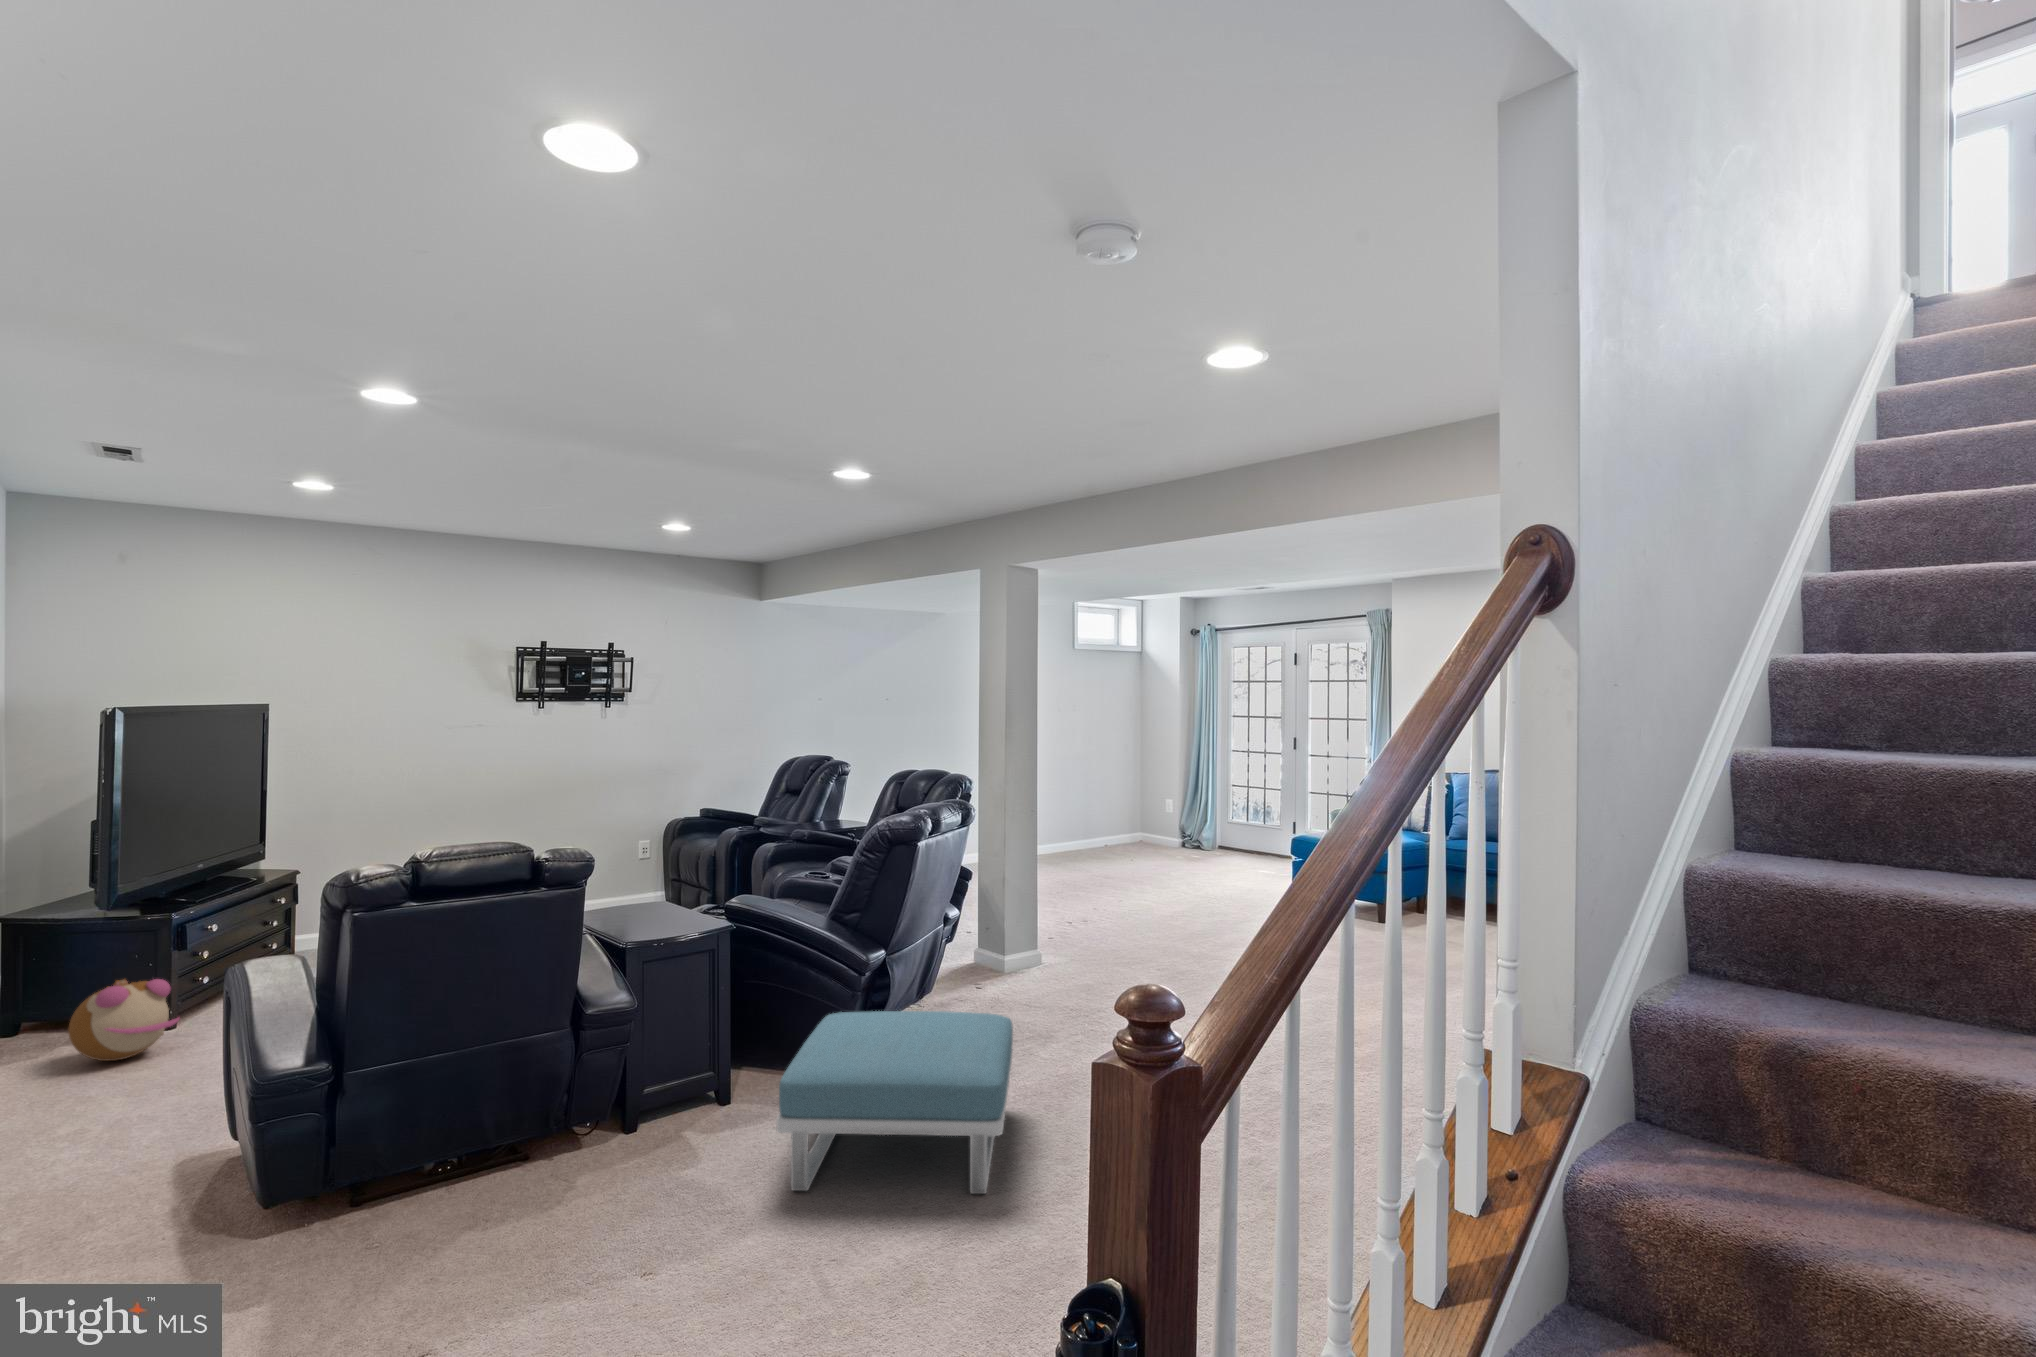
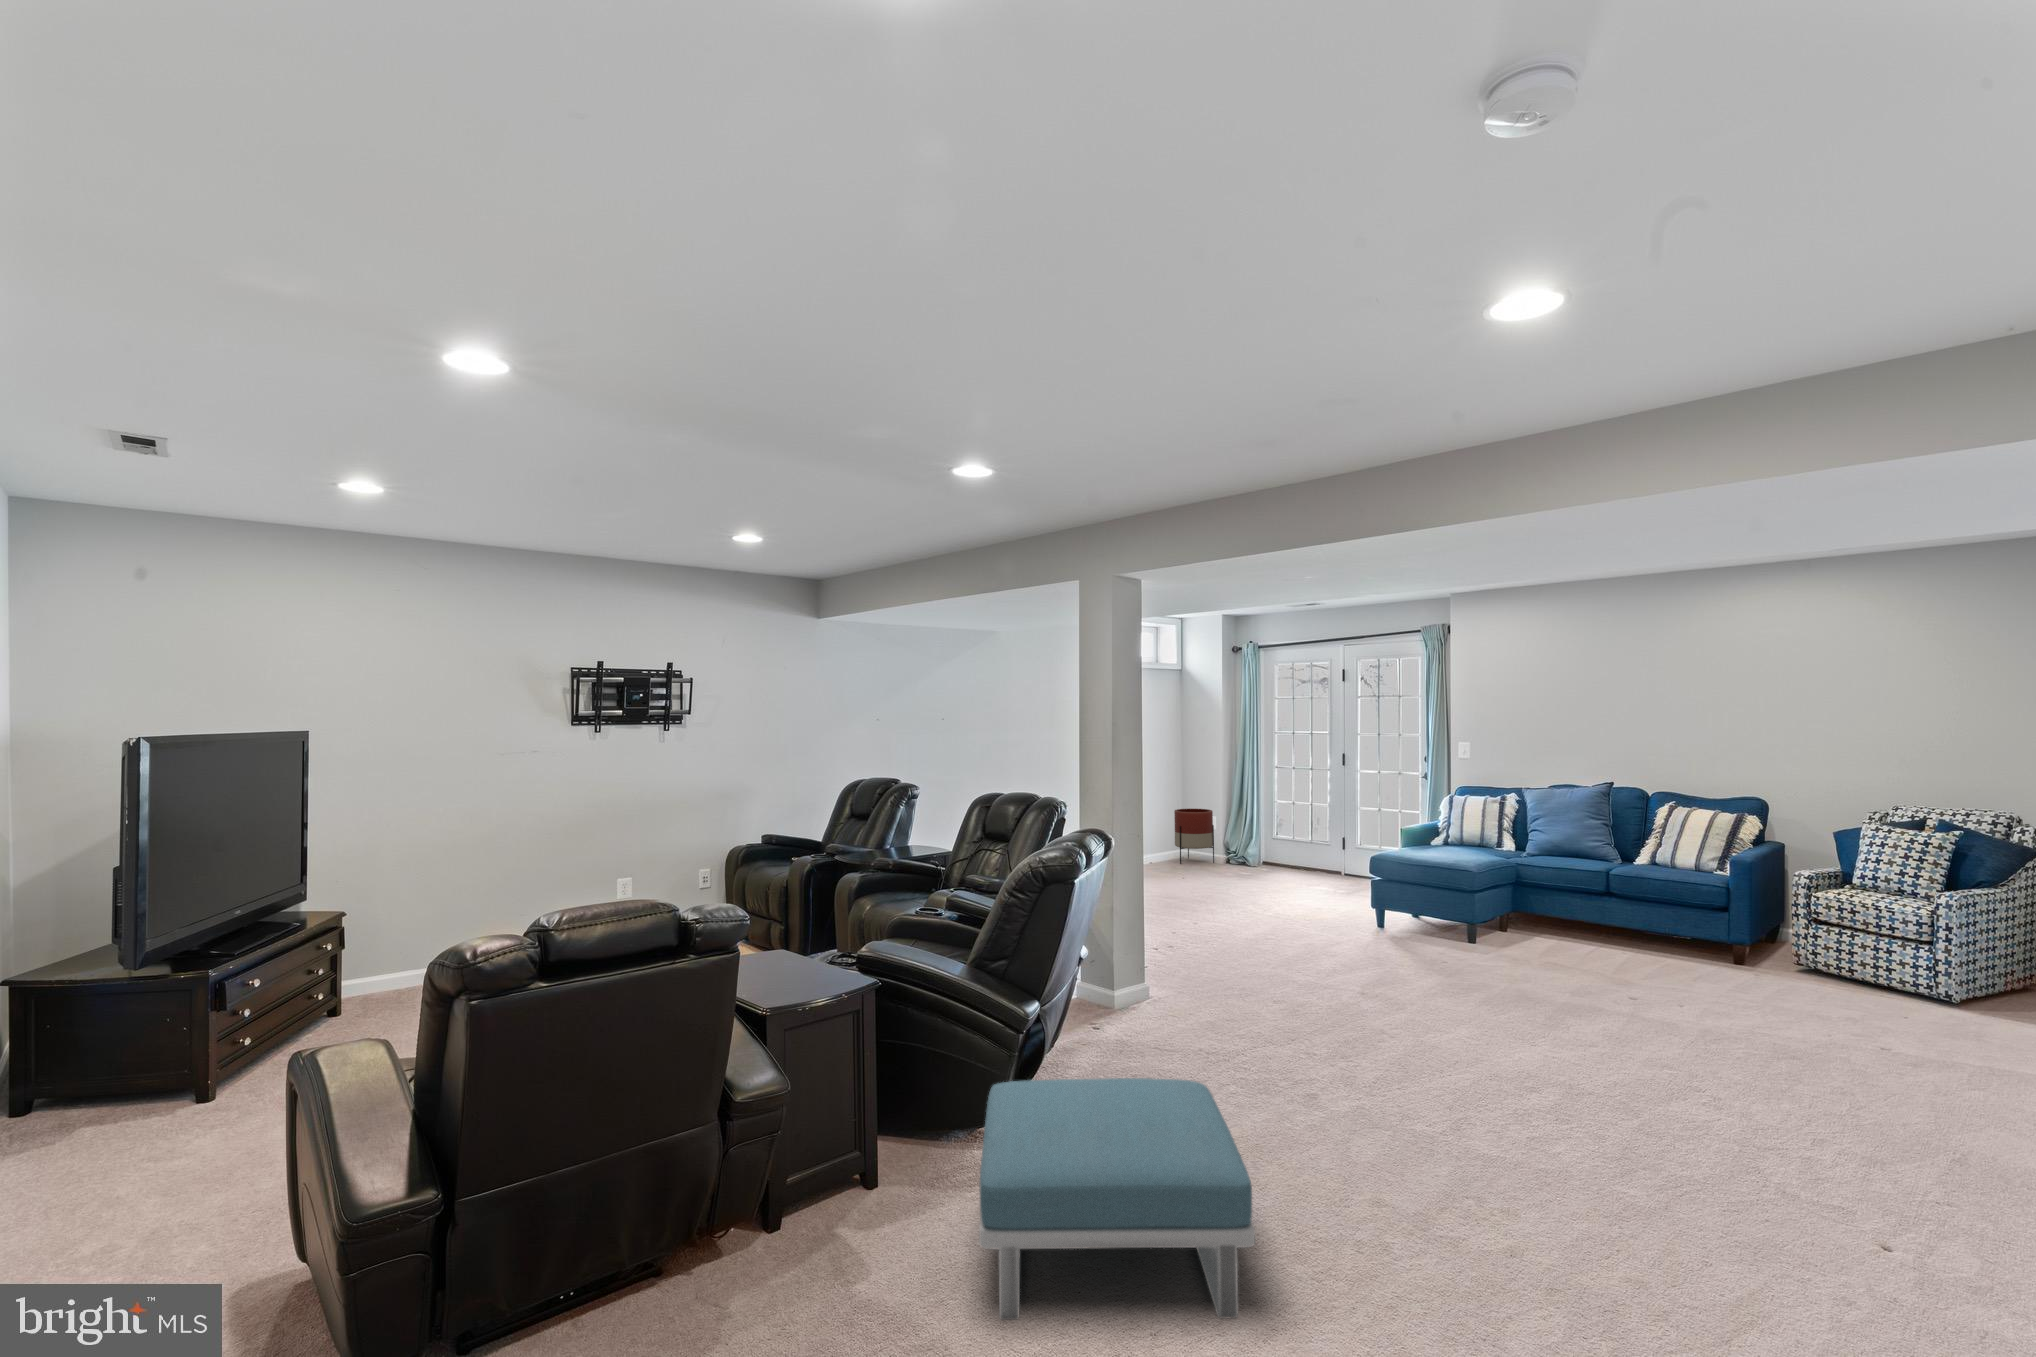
planter: none [1130,792,1169,847] -> present [1174,809,1214,864]
plush toy: present [68,979,180,1061] -> none [91,1048,222,1147]

